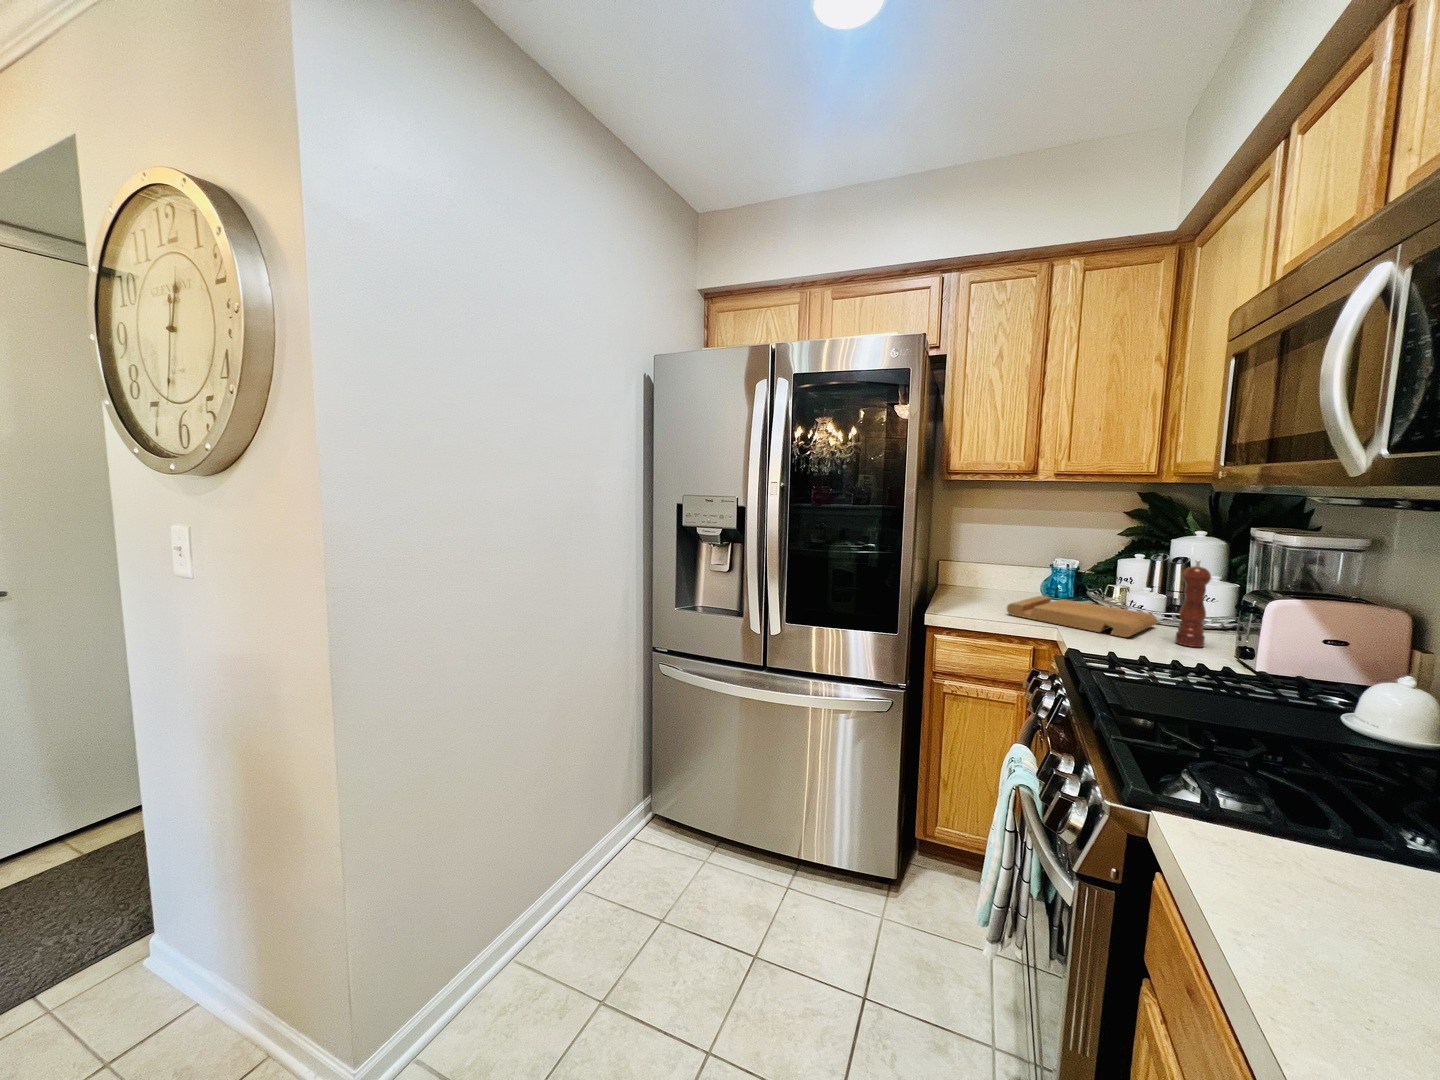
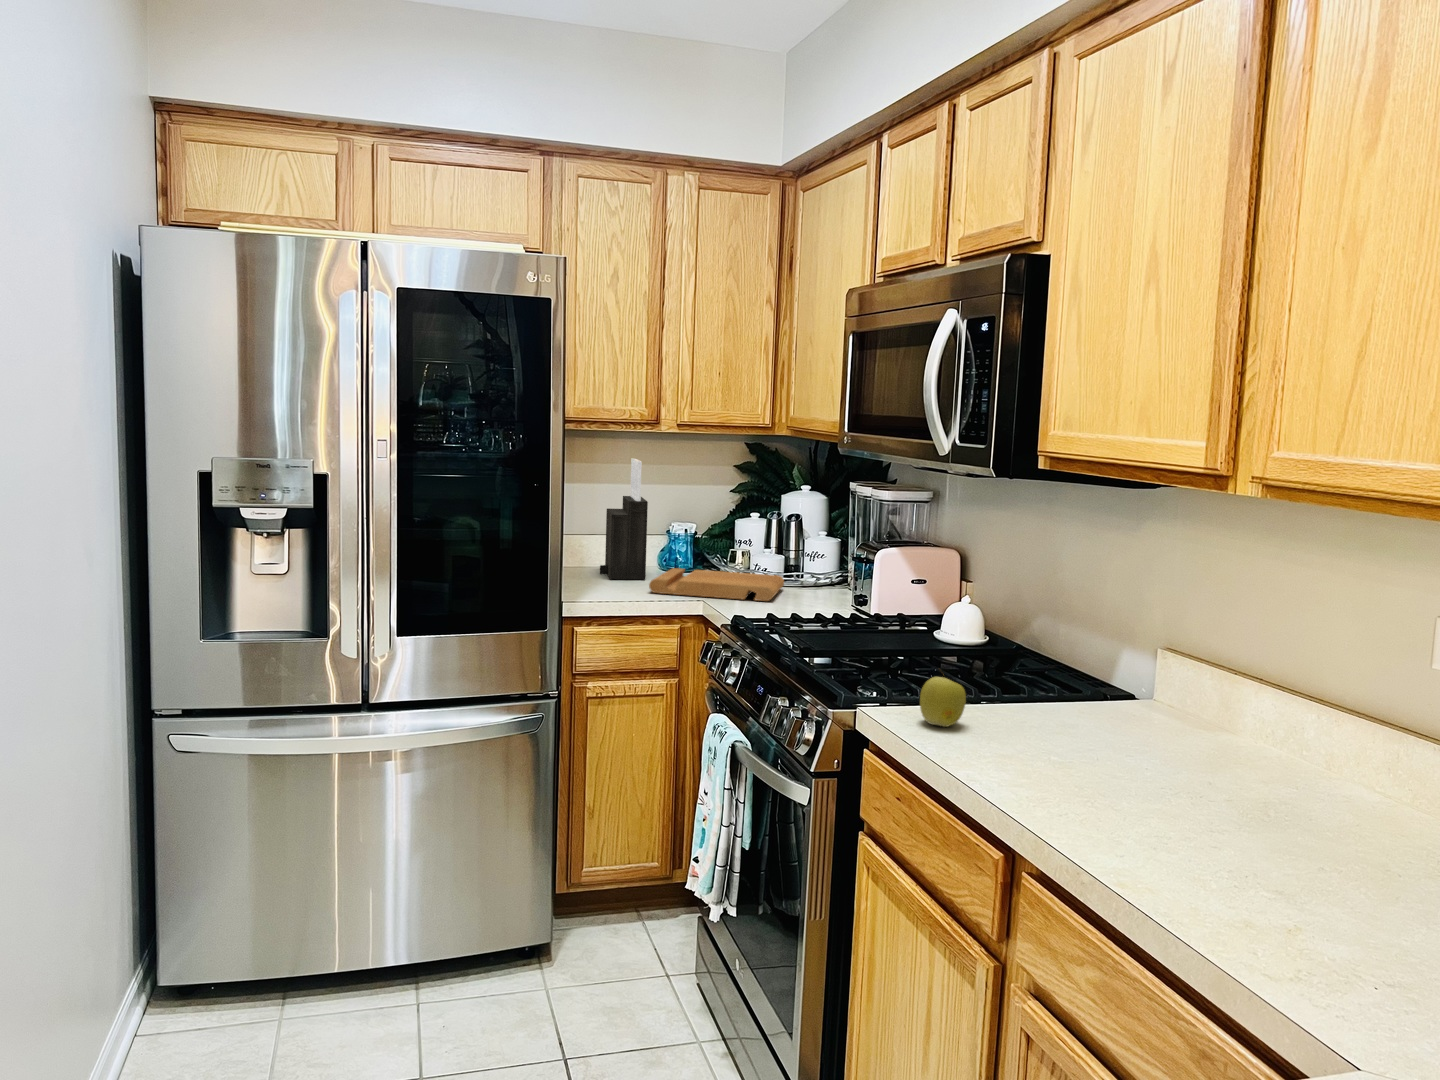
knife block: none [979,504,1021,602] -> present [600,458,648,579]
pepper mill: present [1175,561,1211,647] -> none [806,518,831,602]
apple: none [1259,802,1364,905] -> present [920,677,966,727]

